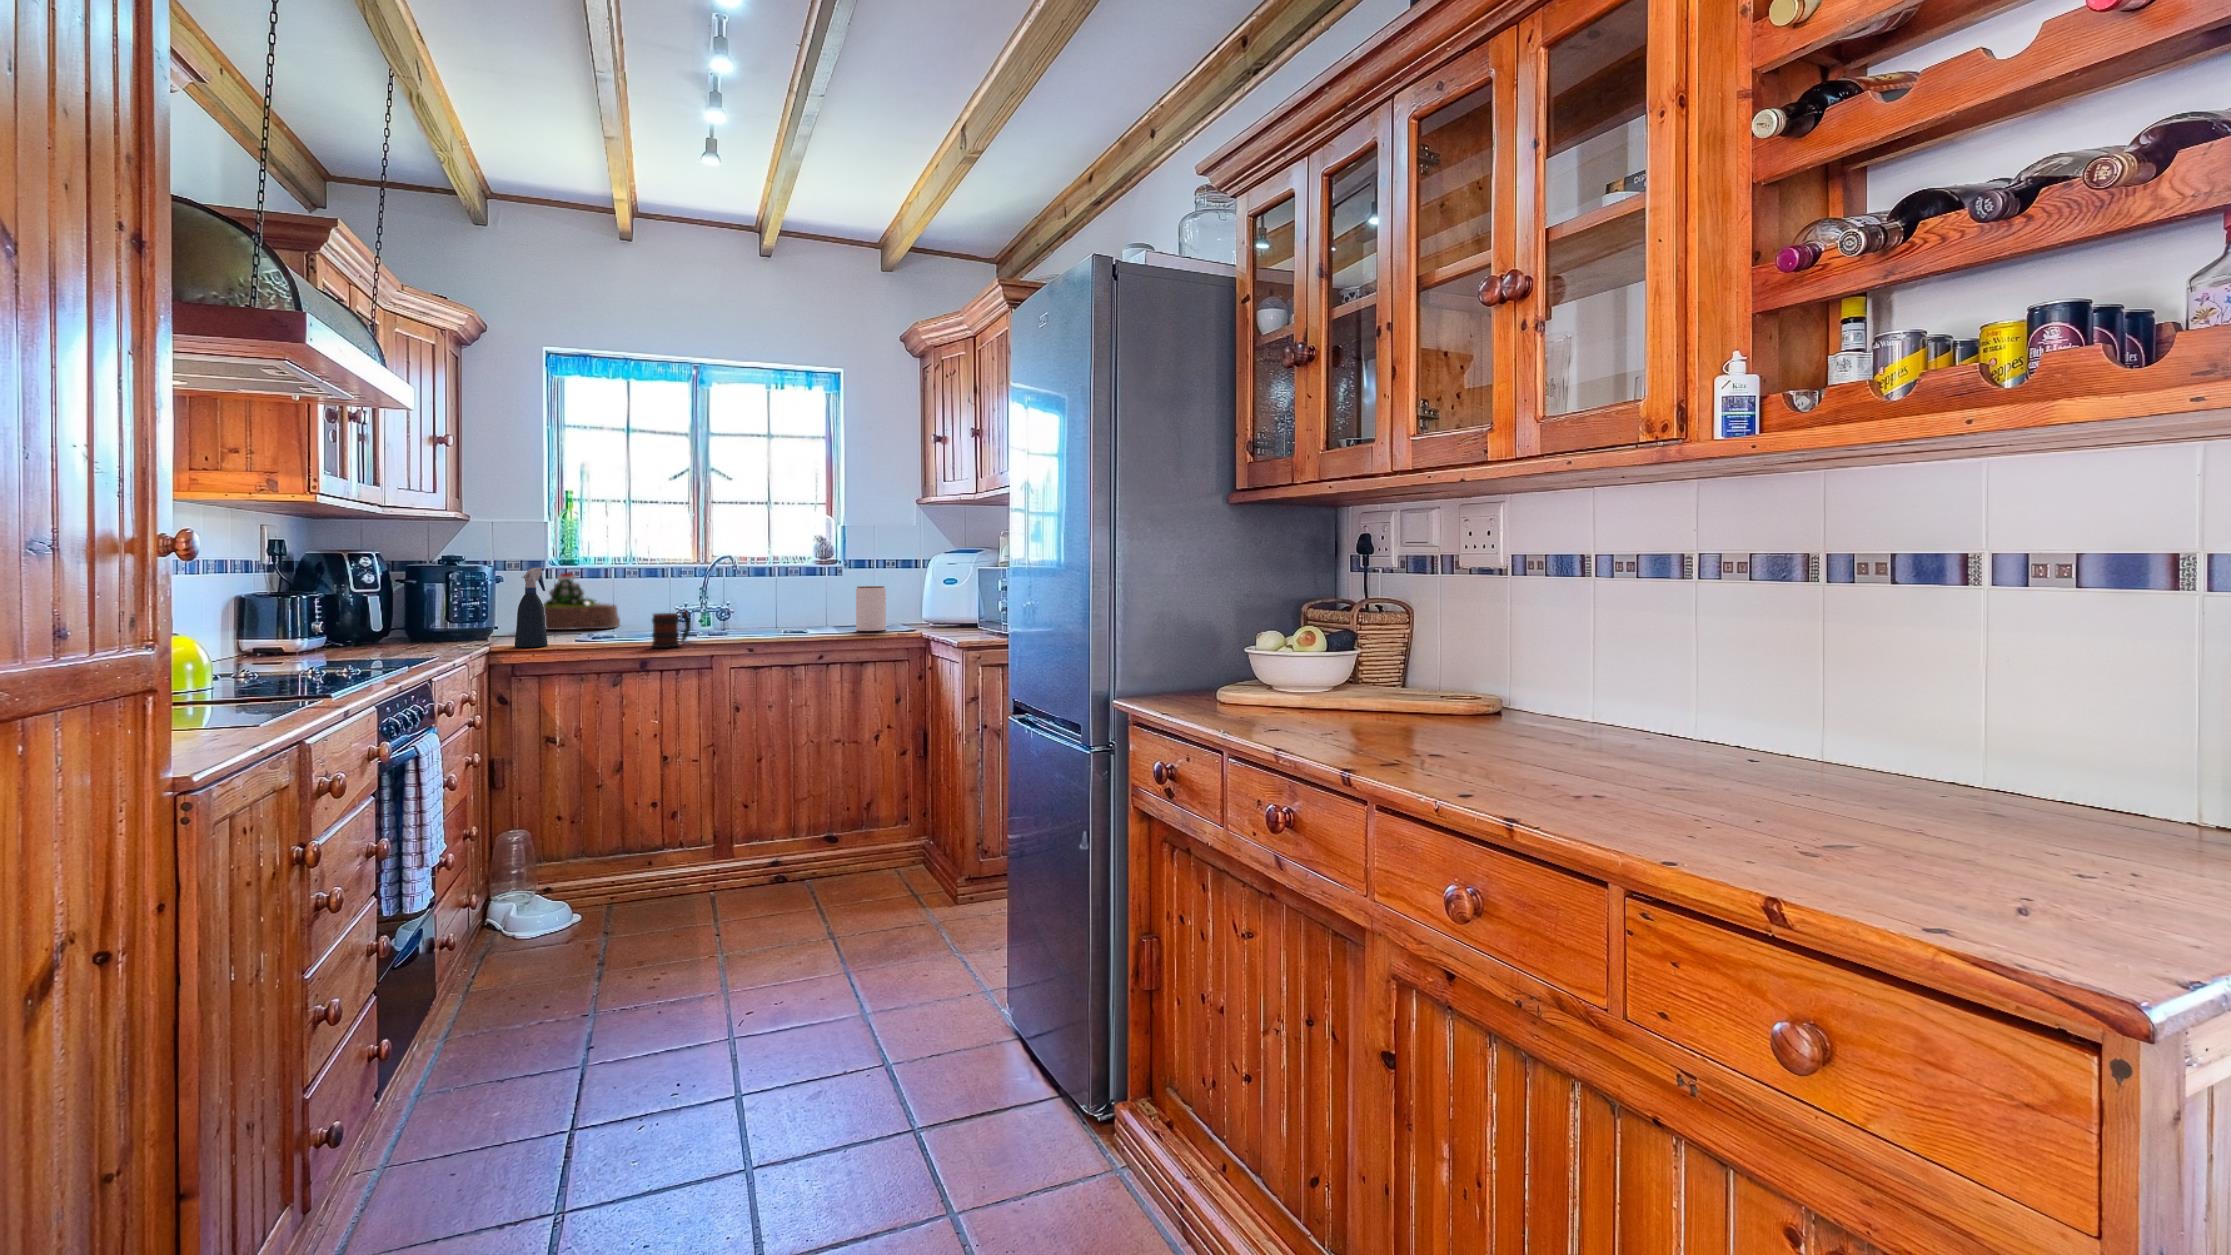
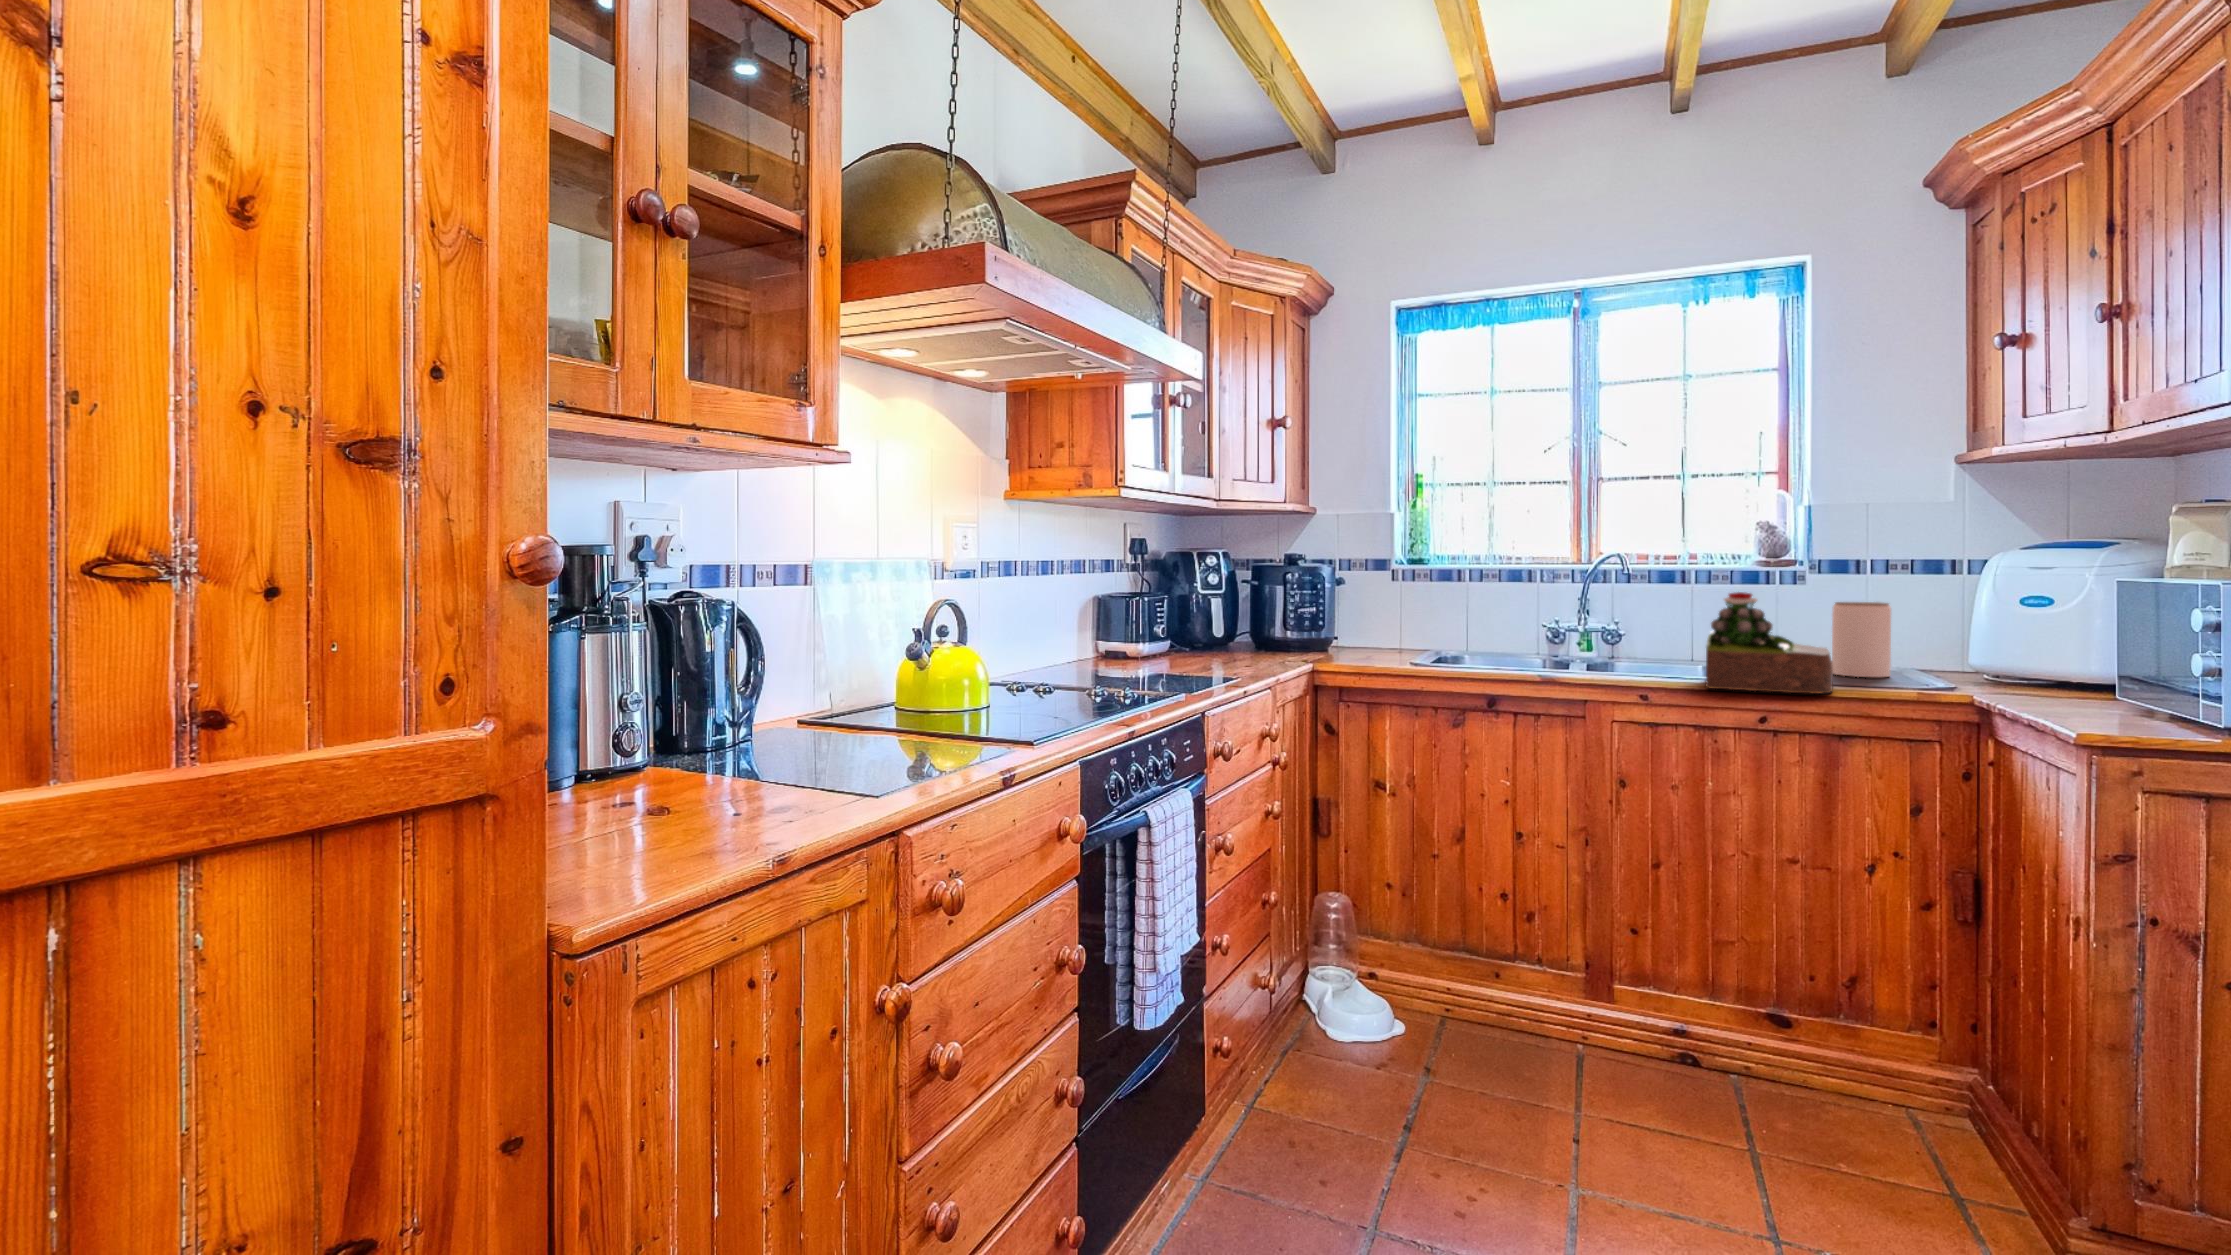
spray bottle: present [515,567,548,647] -> none [1345,569,1381,667]
succulent plant: present [543,573,620,630] -> present [1706,592,1833,693]
mug: present [652,611,691,648] -> none [1502,632,1558,683]

